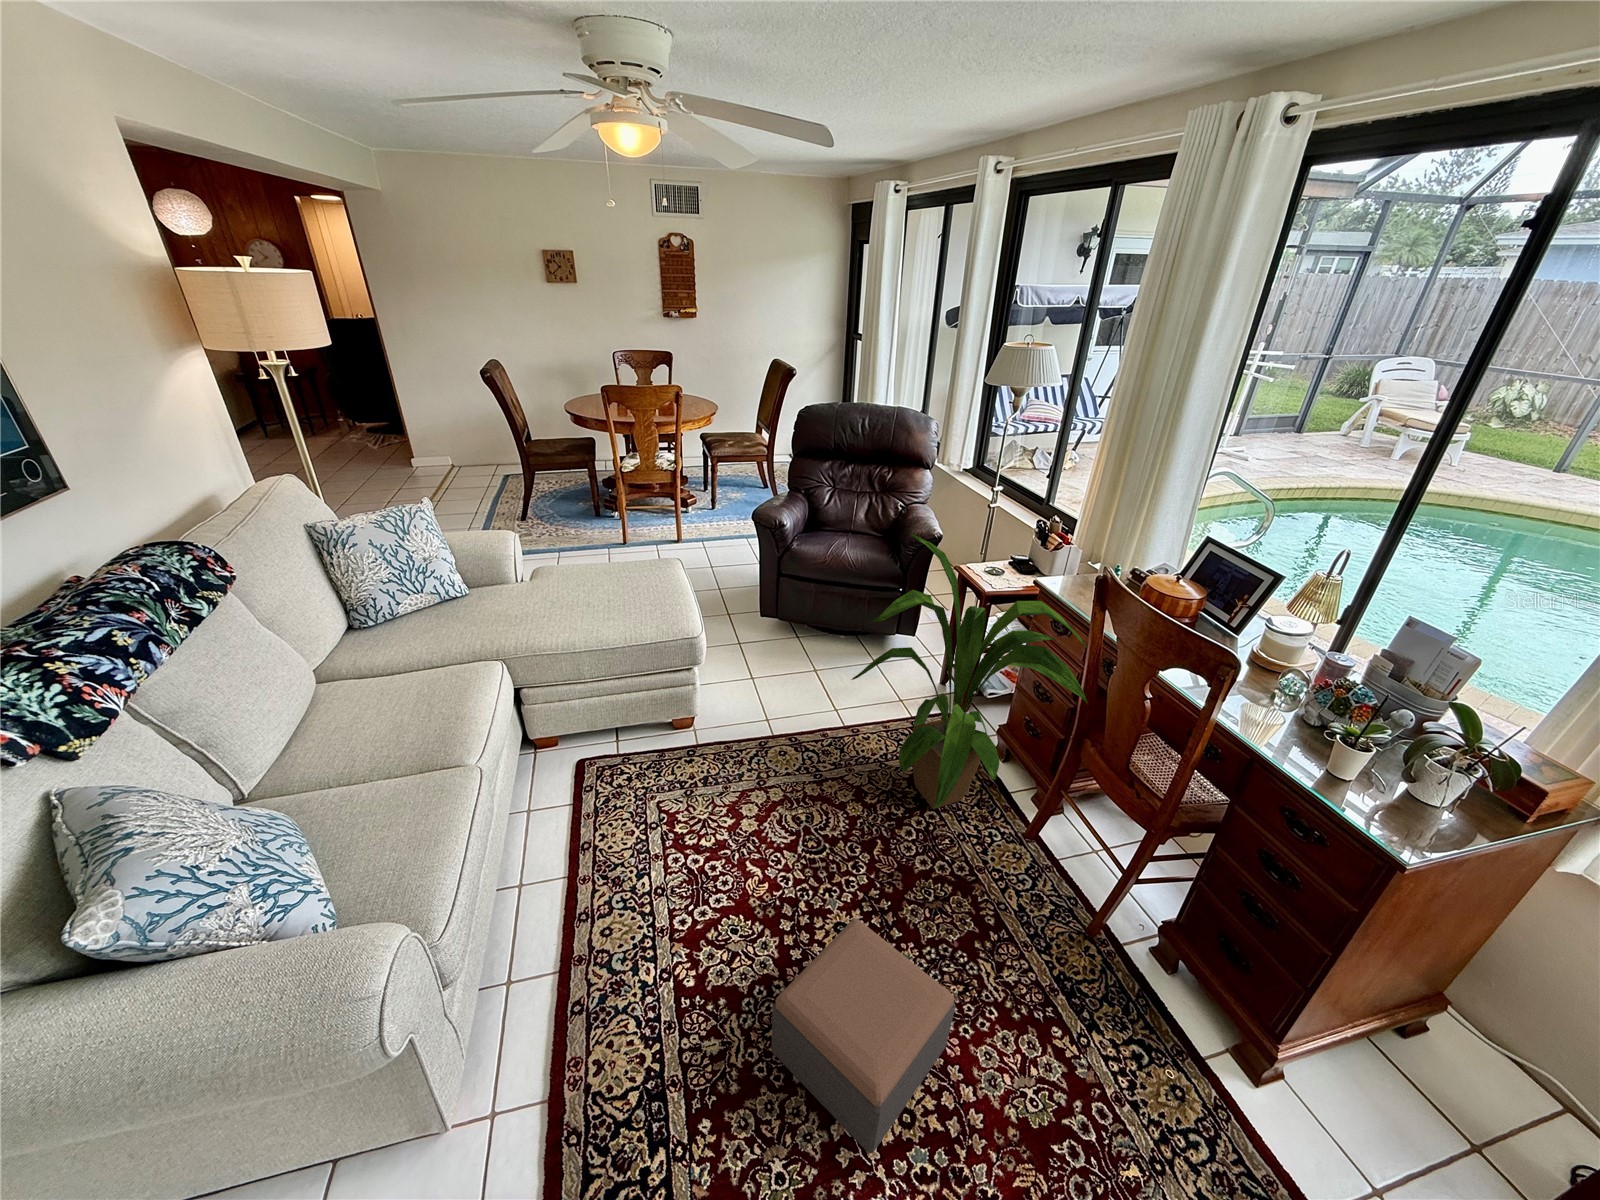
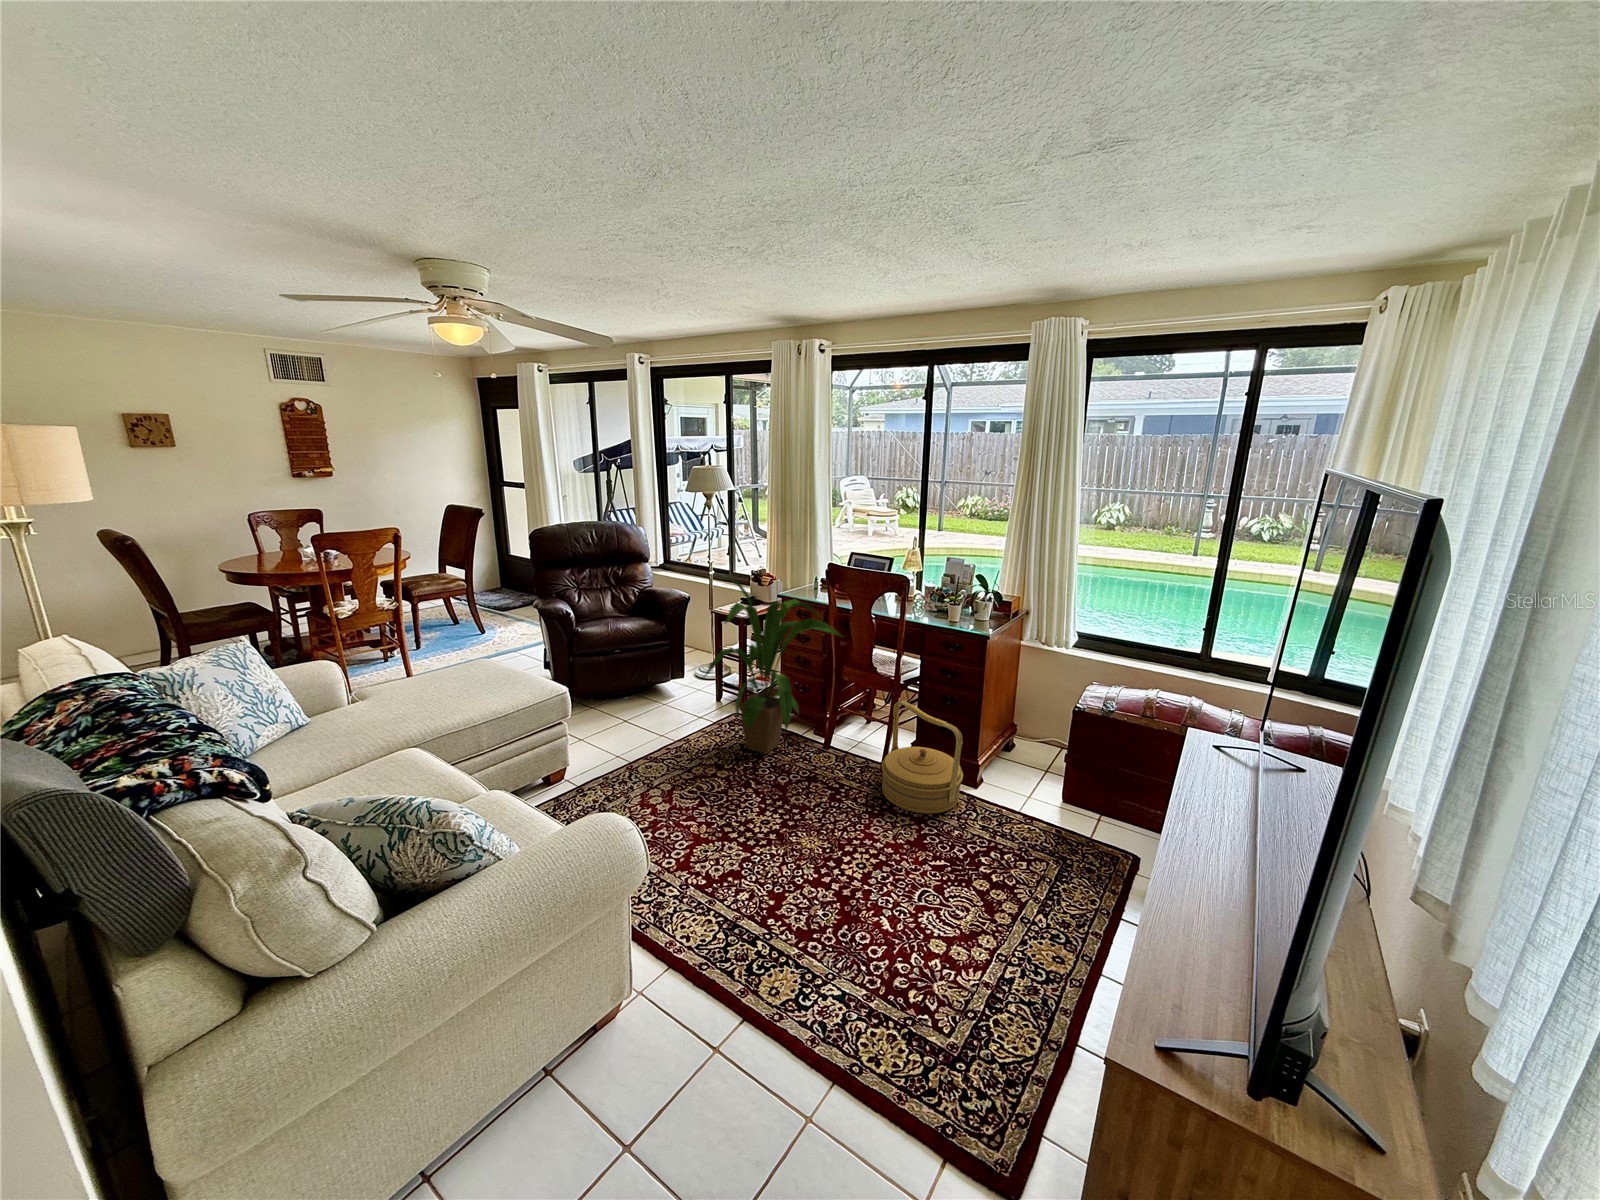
woven basket: none [1055,860,1229,1107] -> present [882,701,963,814]
footstool: present [772,918,956,1153] -> none [776,788,861,885]

